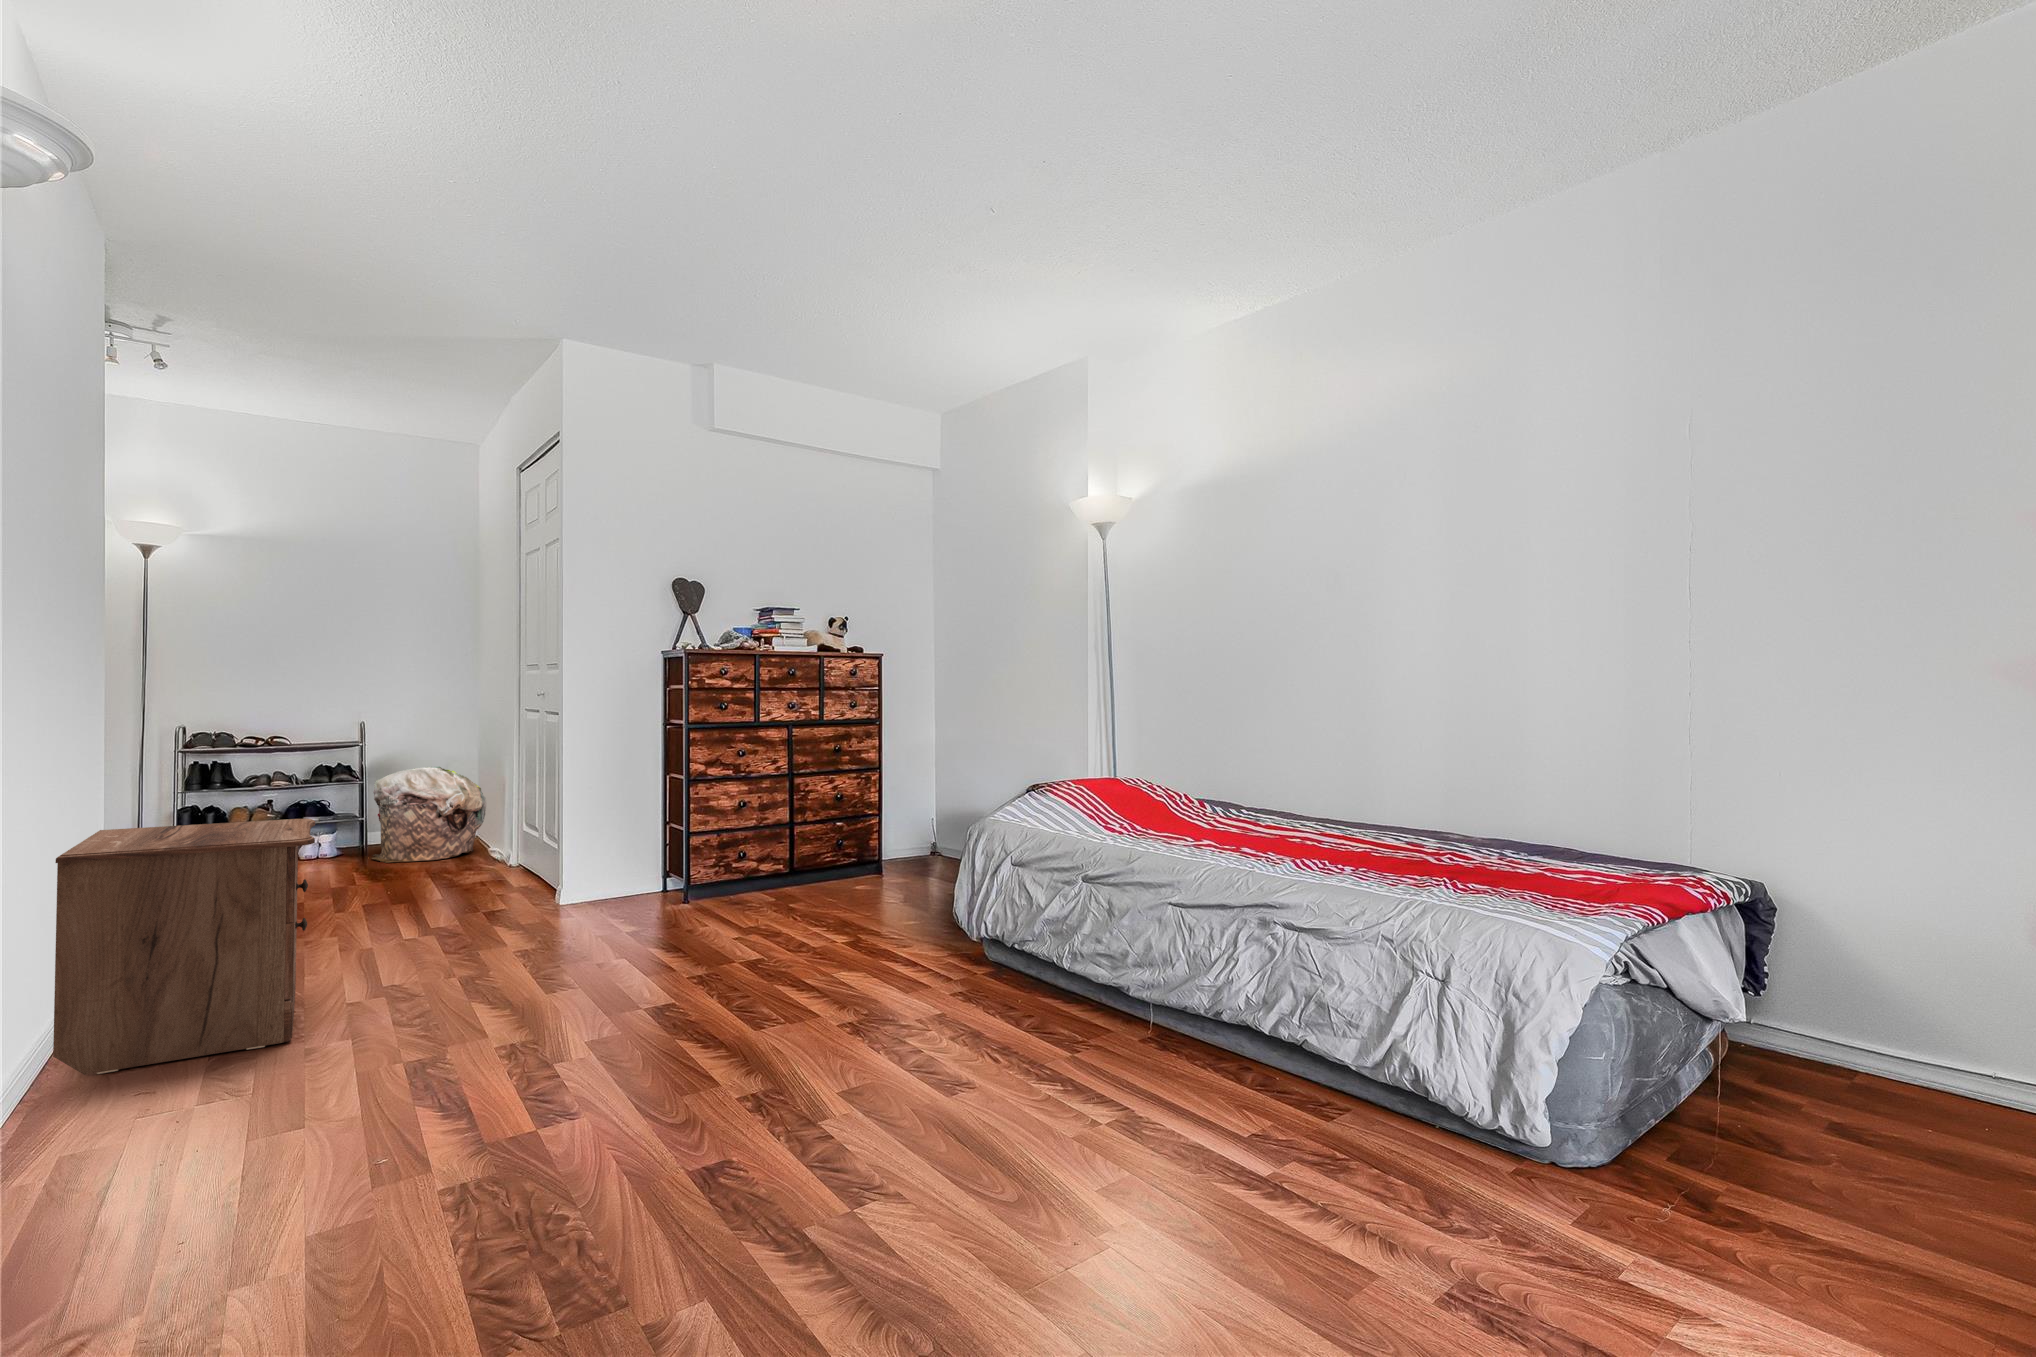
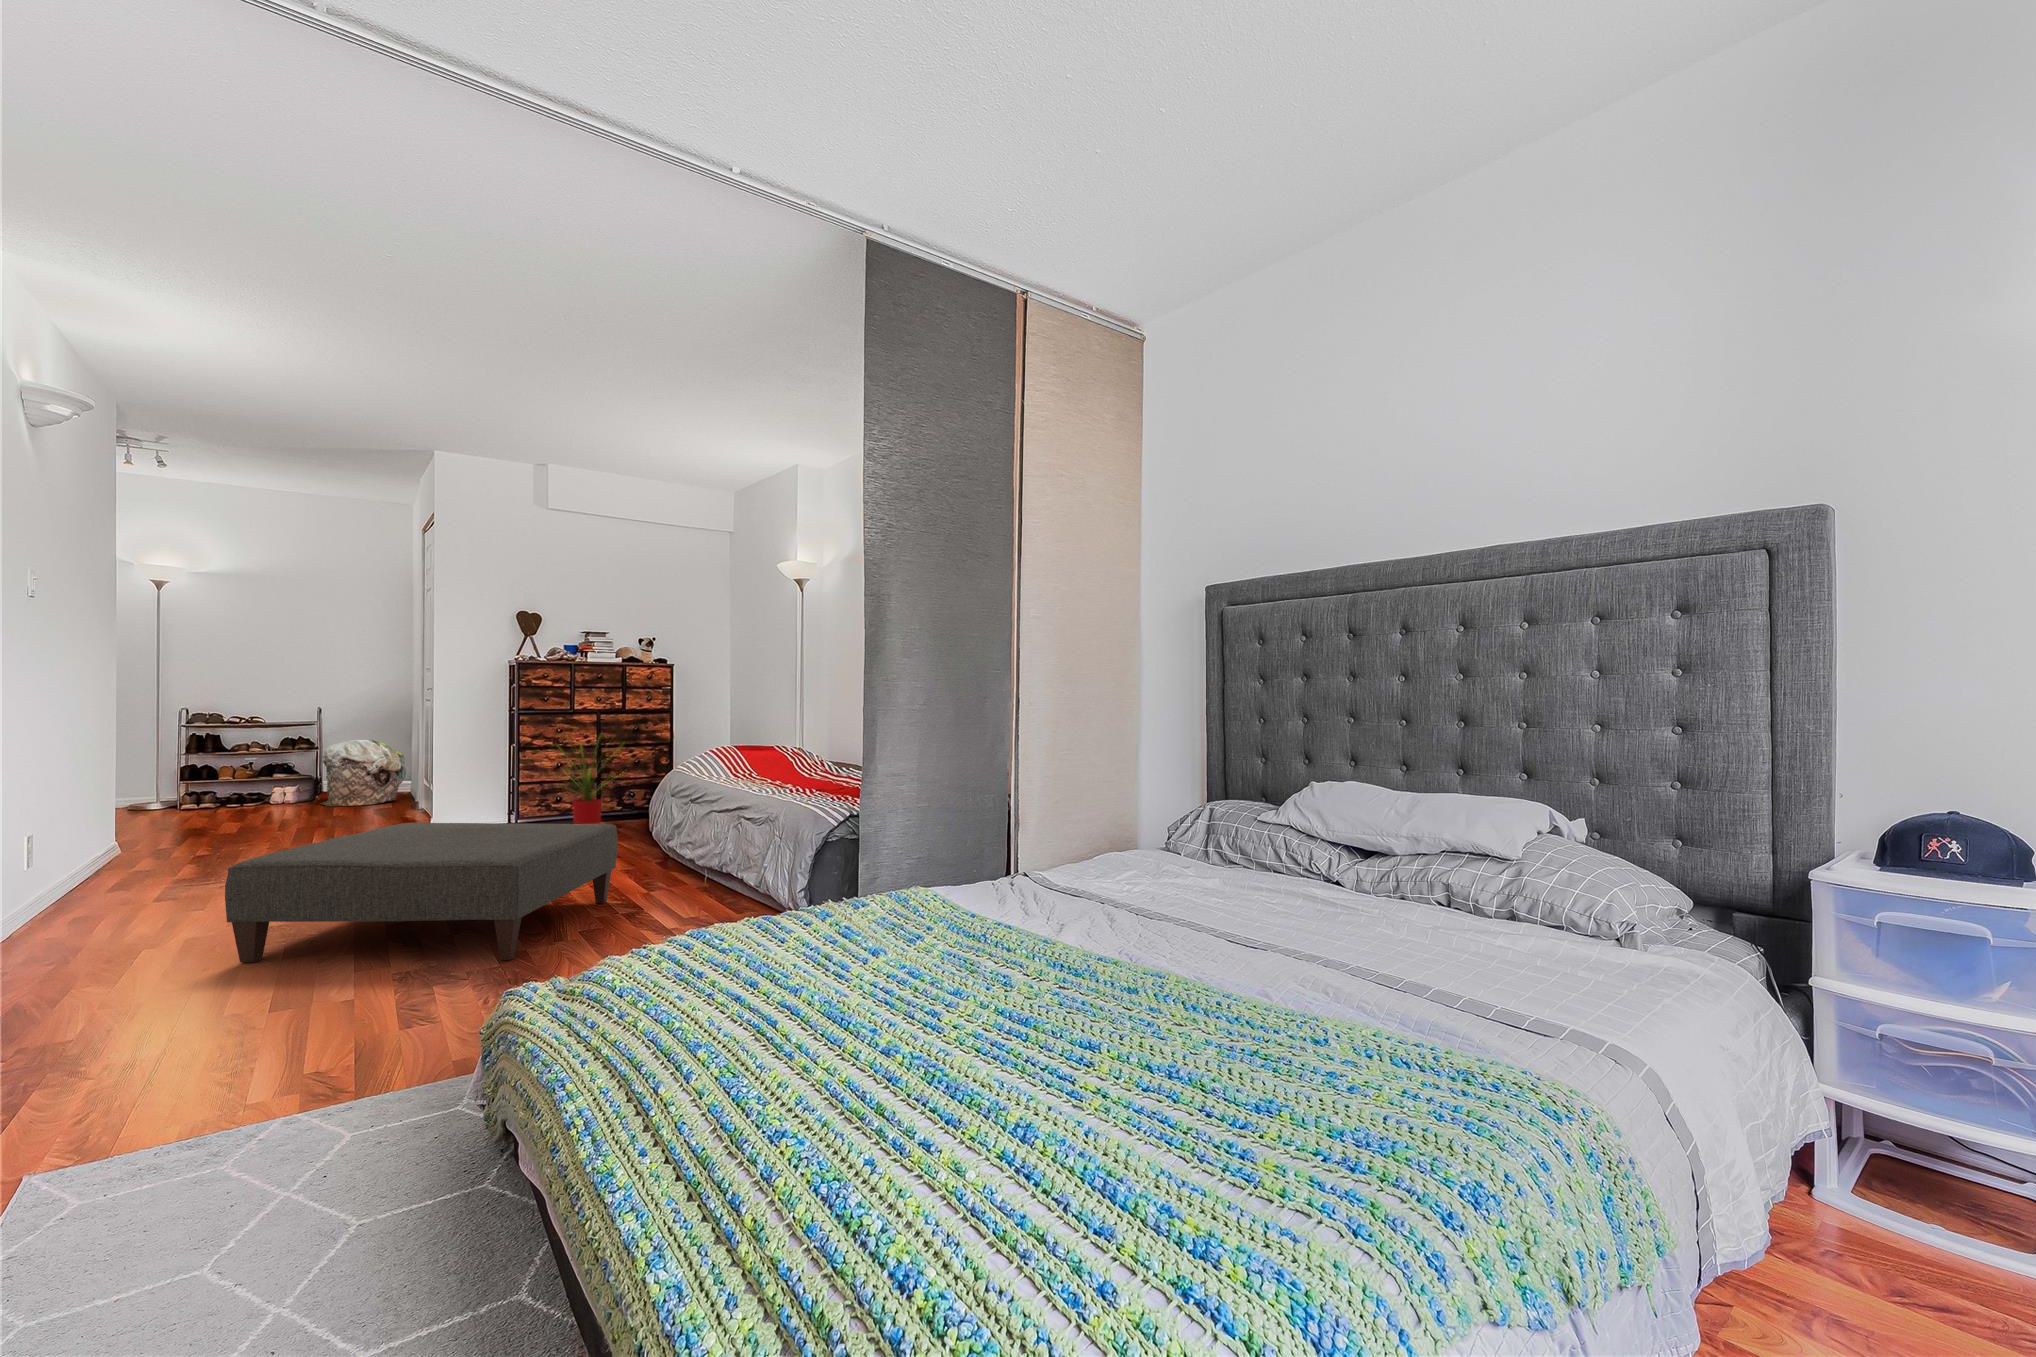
house plant: none [737,754,851,906] -> present [570,736,607,824]
nightstand: present [53,819,315,1075] -> none [73,765,239,898]
ottoman: none [421,927,1055,1295] -> present [225,823,618,962]

